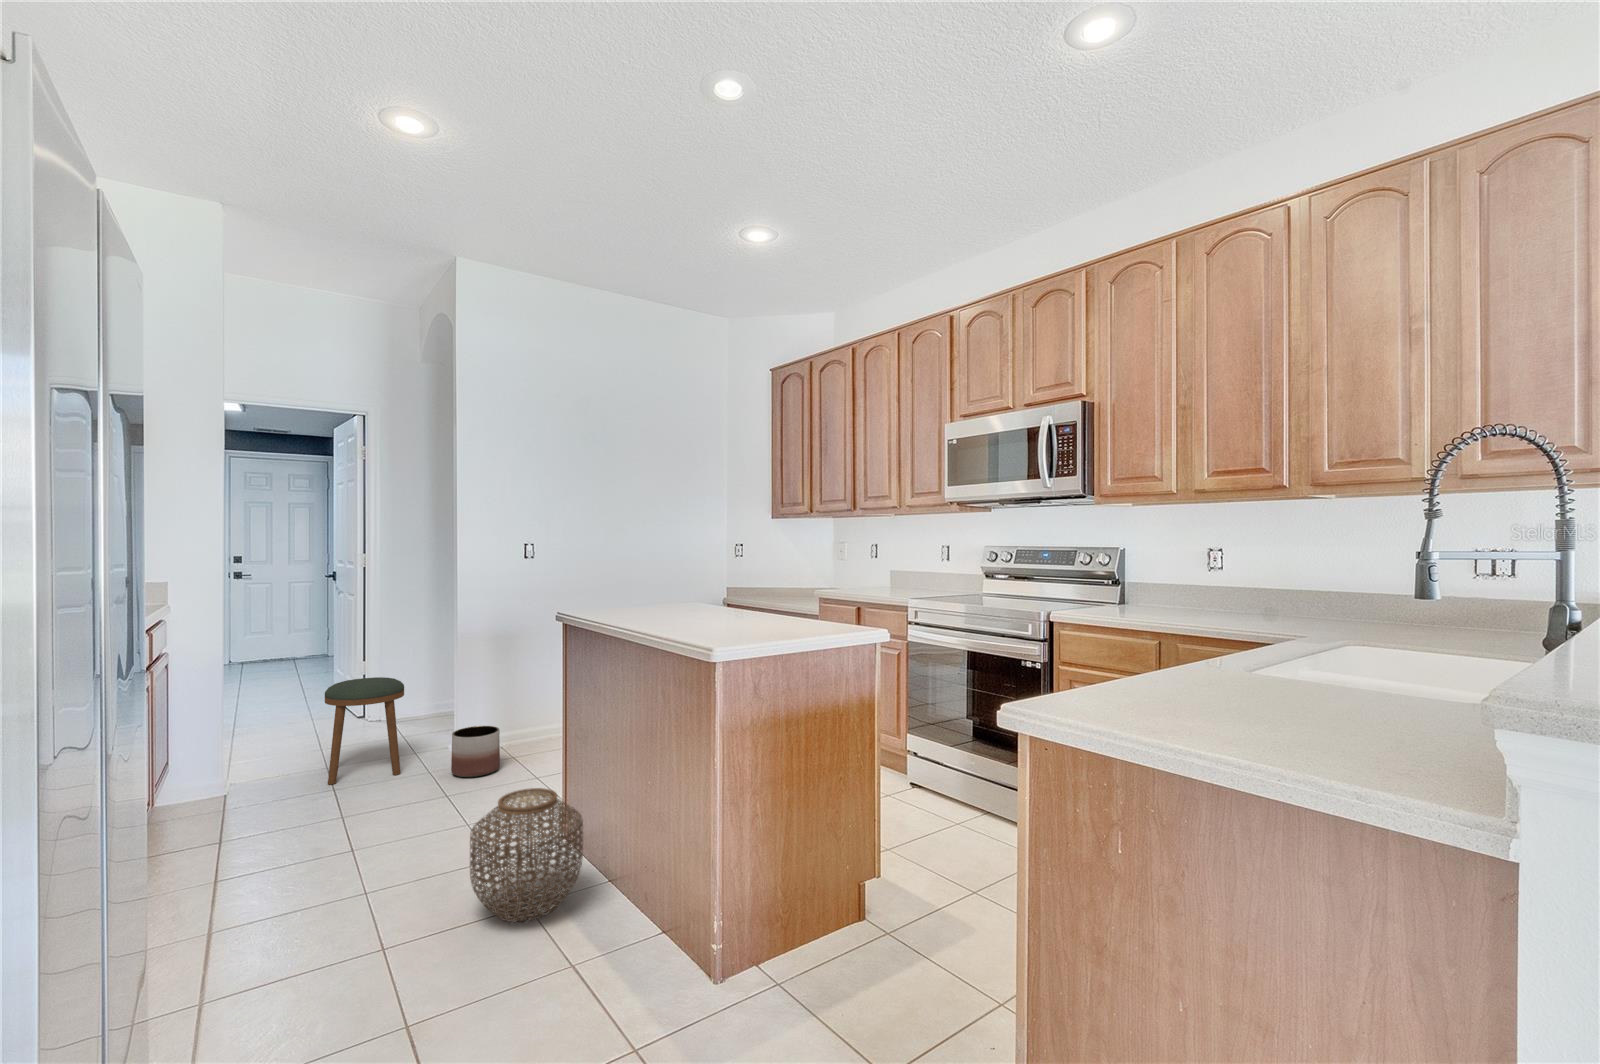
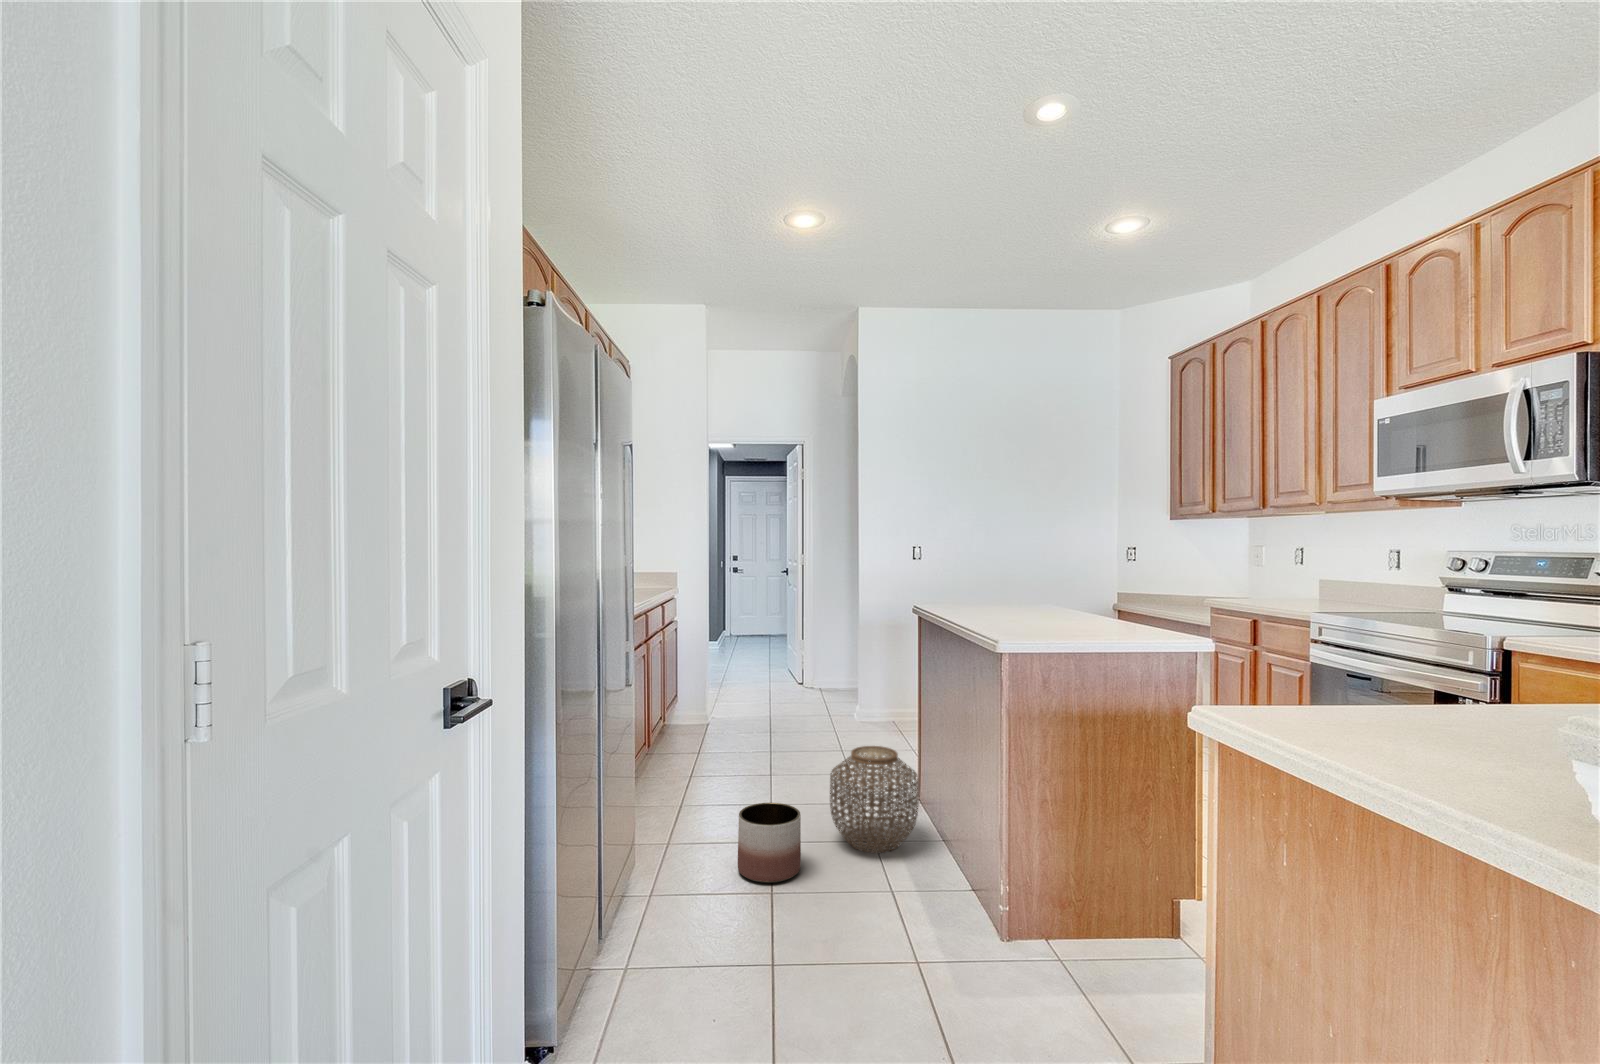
stool: present [325,677,404,784] -> none [767,649,820,729]
planter: present [451,726,500,777] -> present [738,803,801,883]

